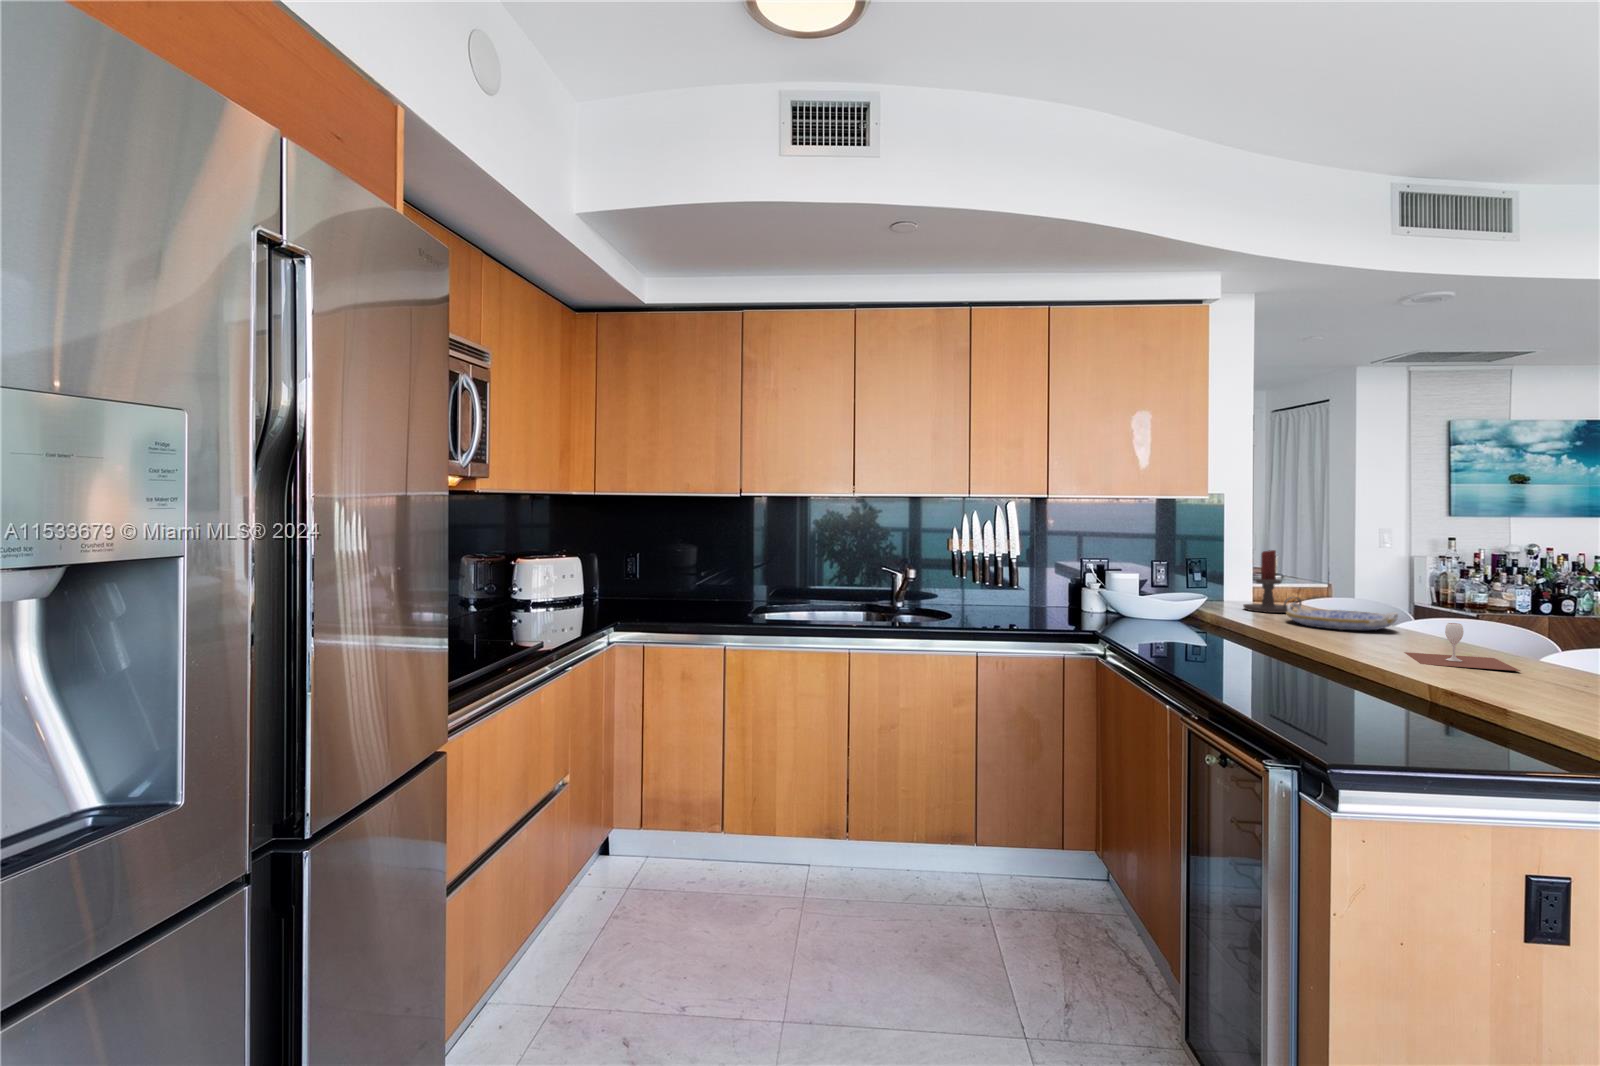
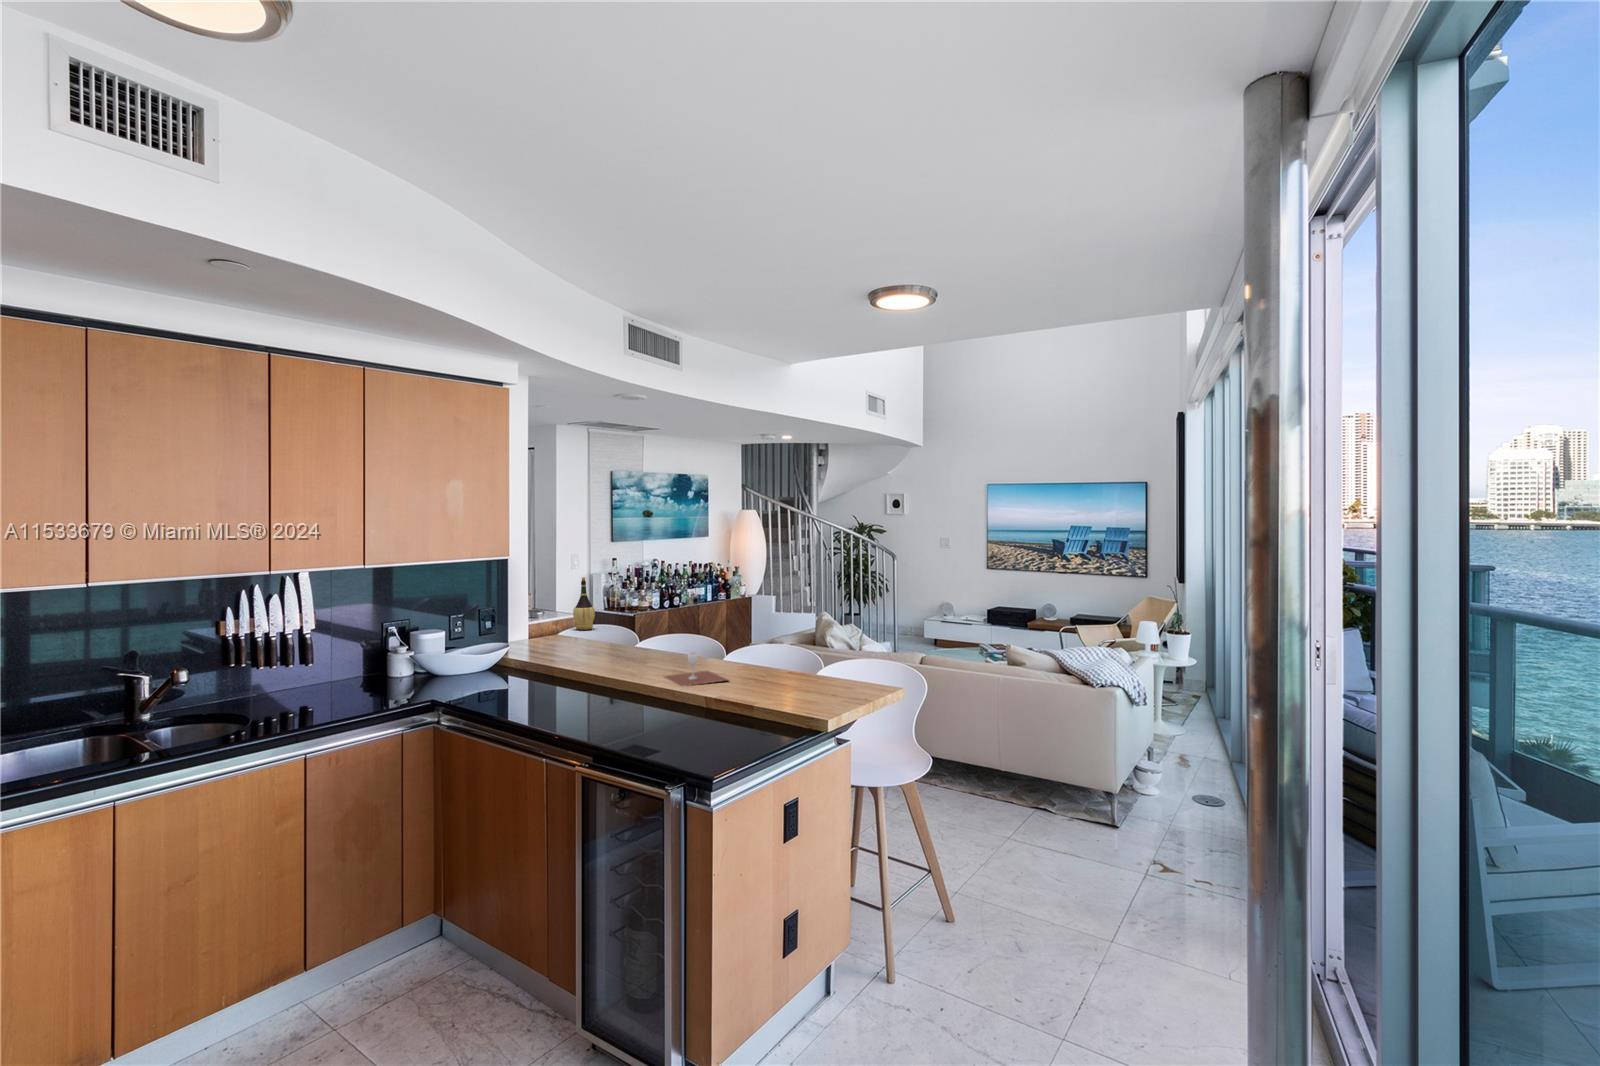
wine bottle: none [1335,539,1368,607] -> present [573,577,595,630]
candle holder: present [1243,550,1302,613] -> none [521,596,563,649]
serving tray: present [1286,603,1398,630] -> none [564,641,640,660]

